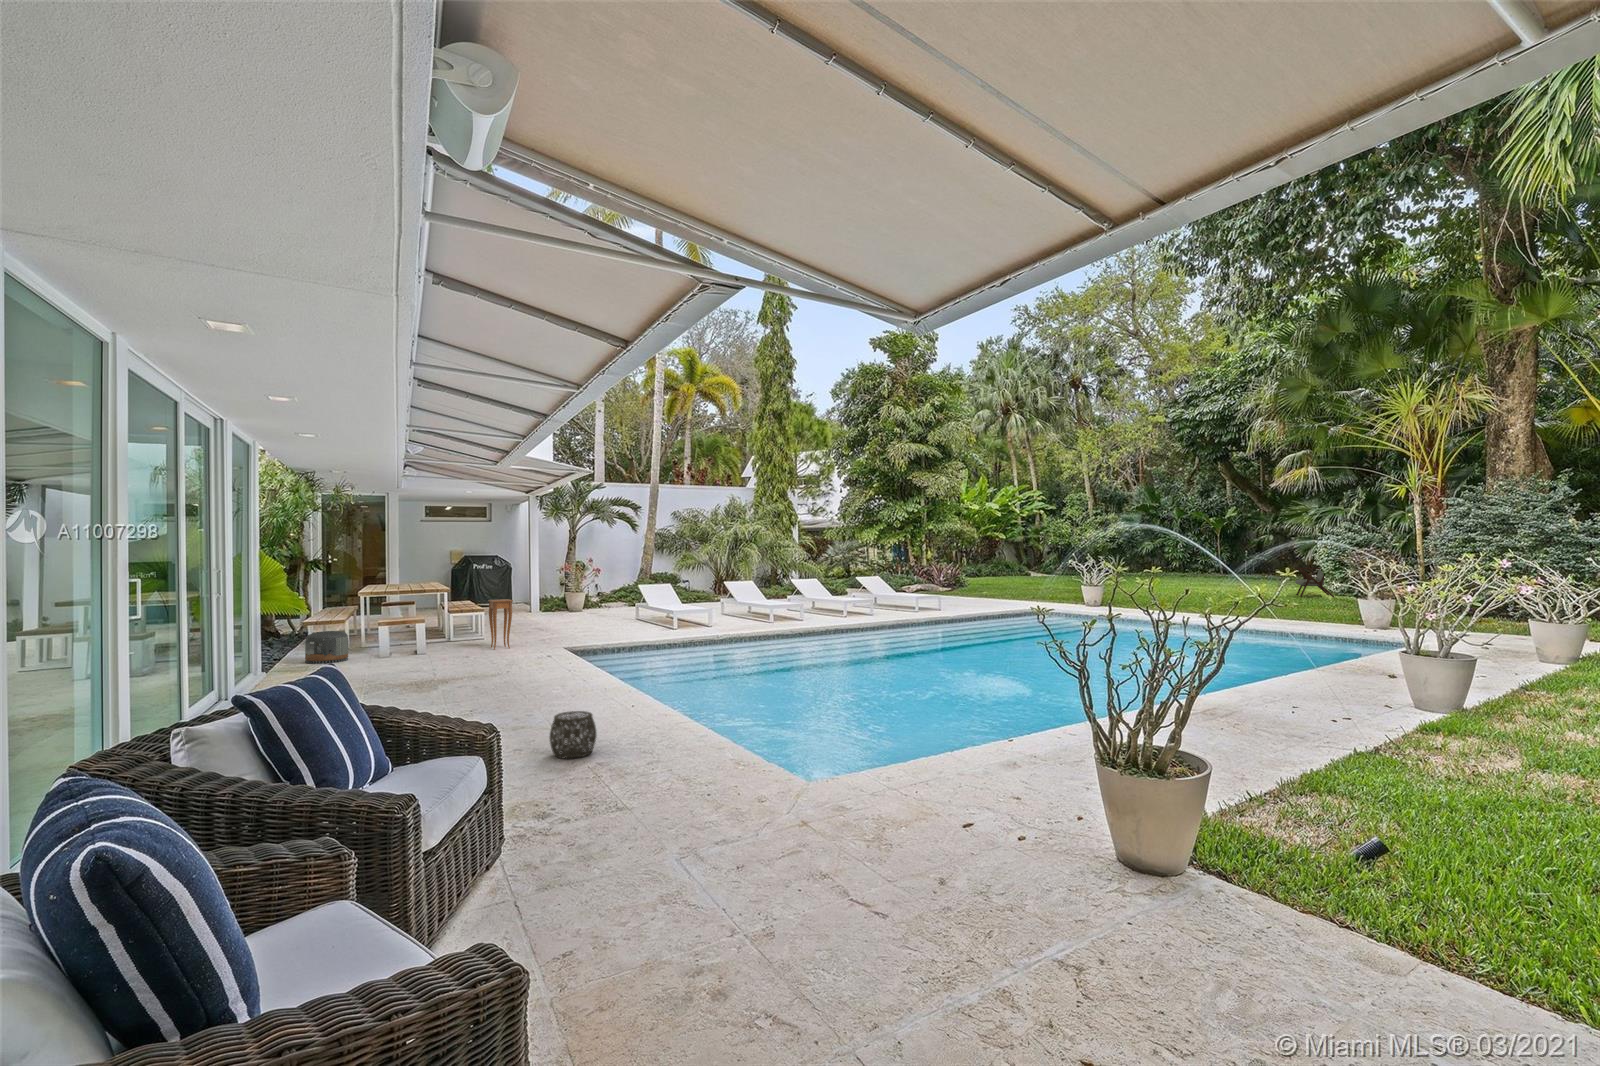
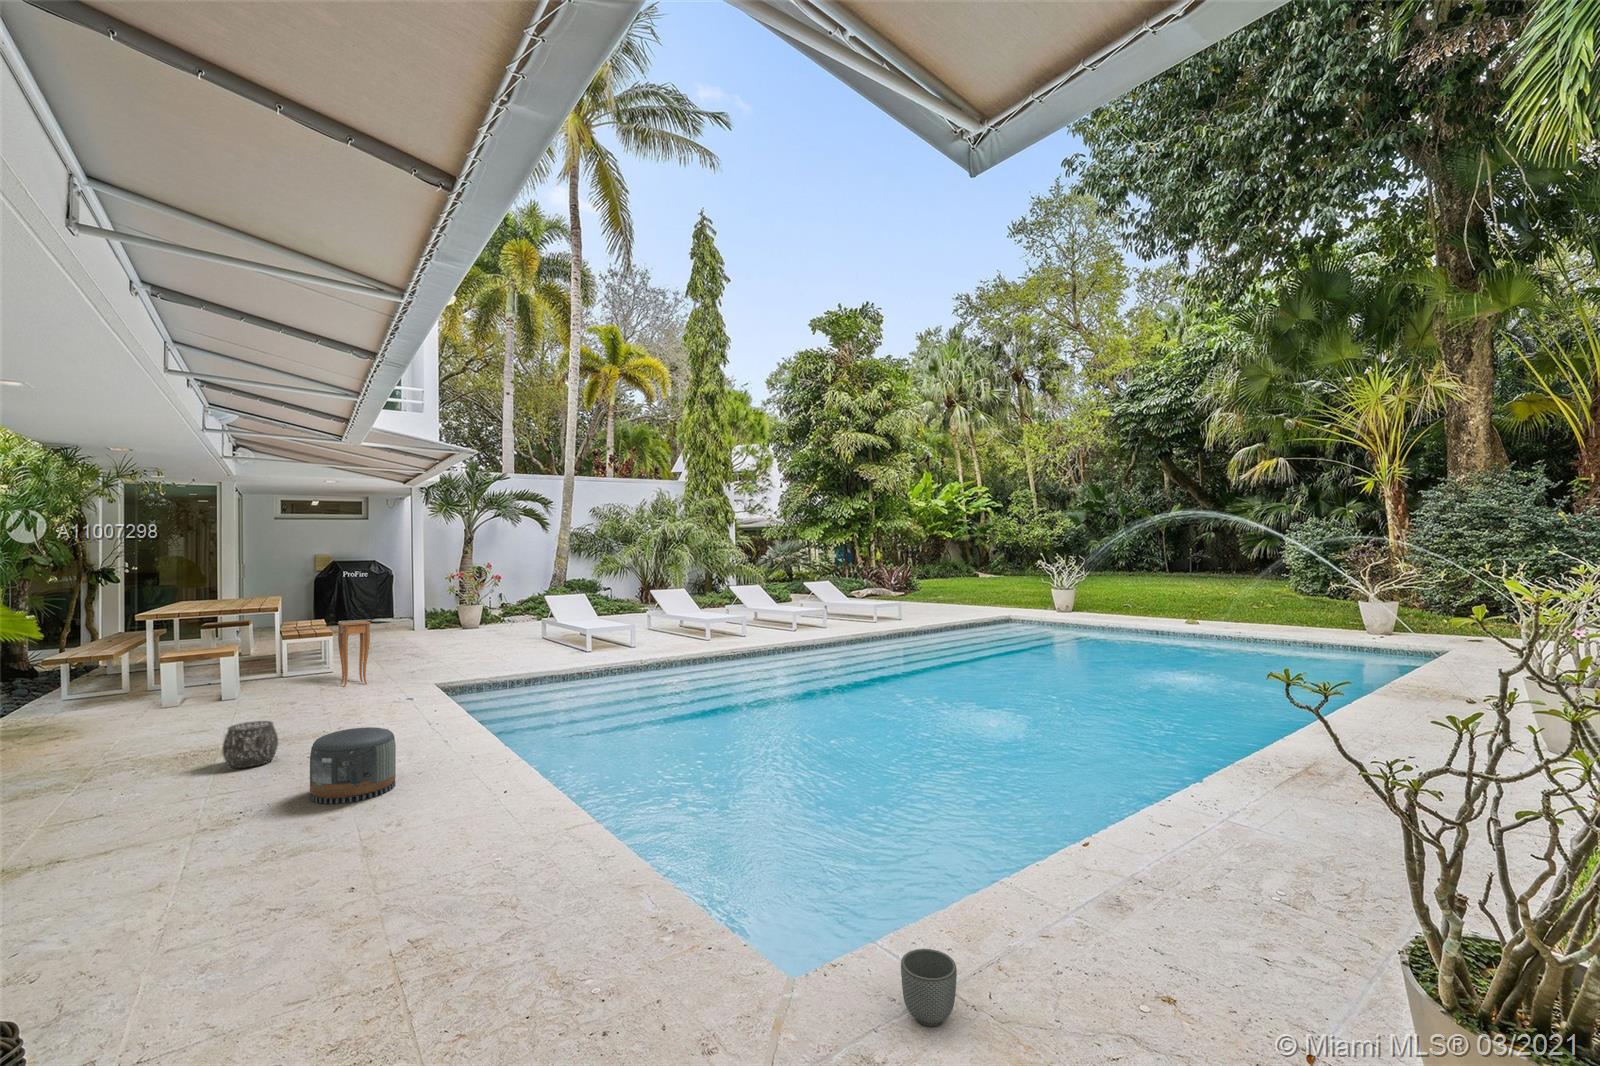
lounge chair: present [1295,567,1335,598] -> none [1258,559,1302,599]
pouf: present [305,631,348,664] -> present [310,727,396,804]
woven basket: present [550,711,597,759] -> present [223,721,278,768]
planter: none [872,757,903,793] -> present [901,949,957,1027]

